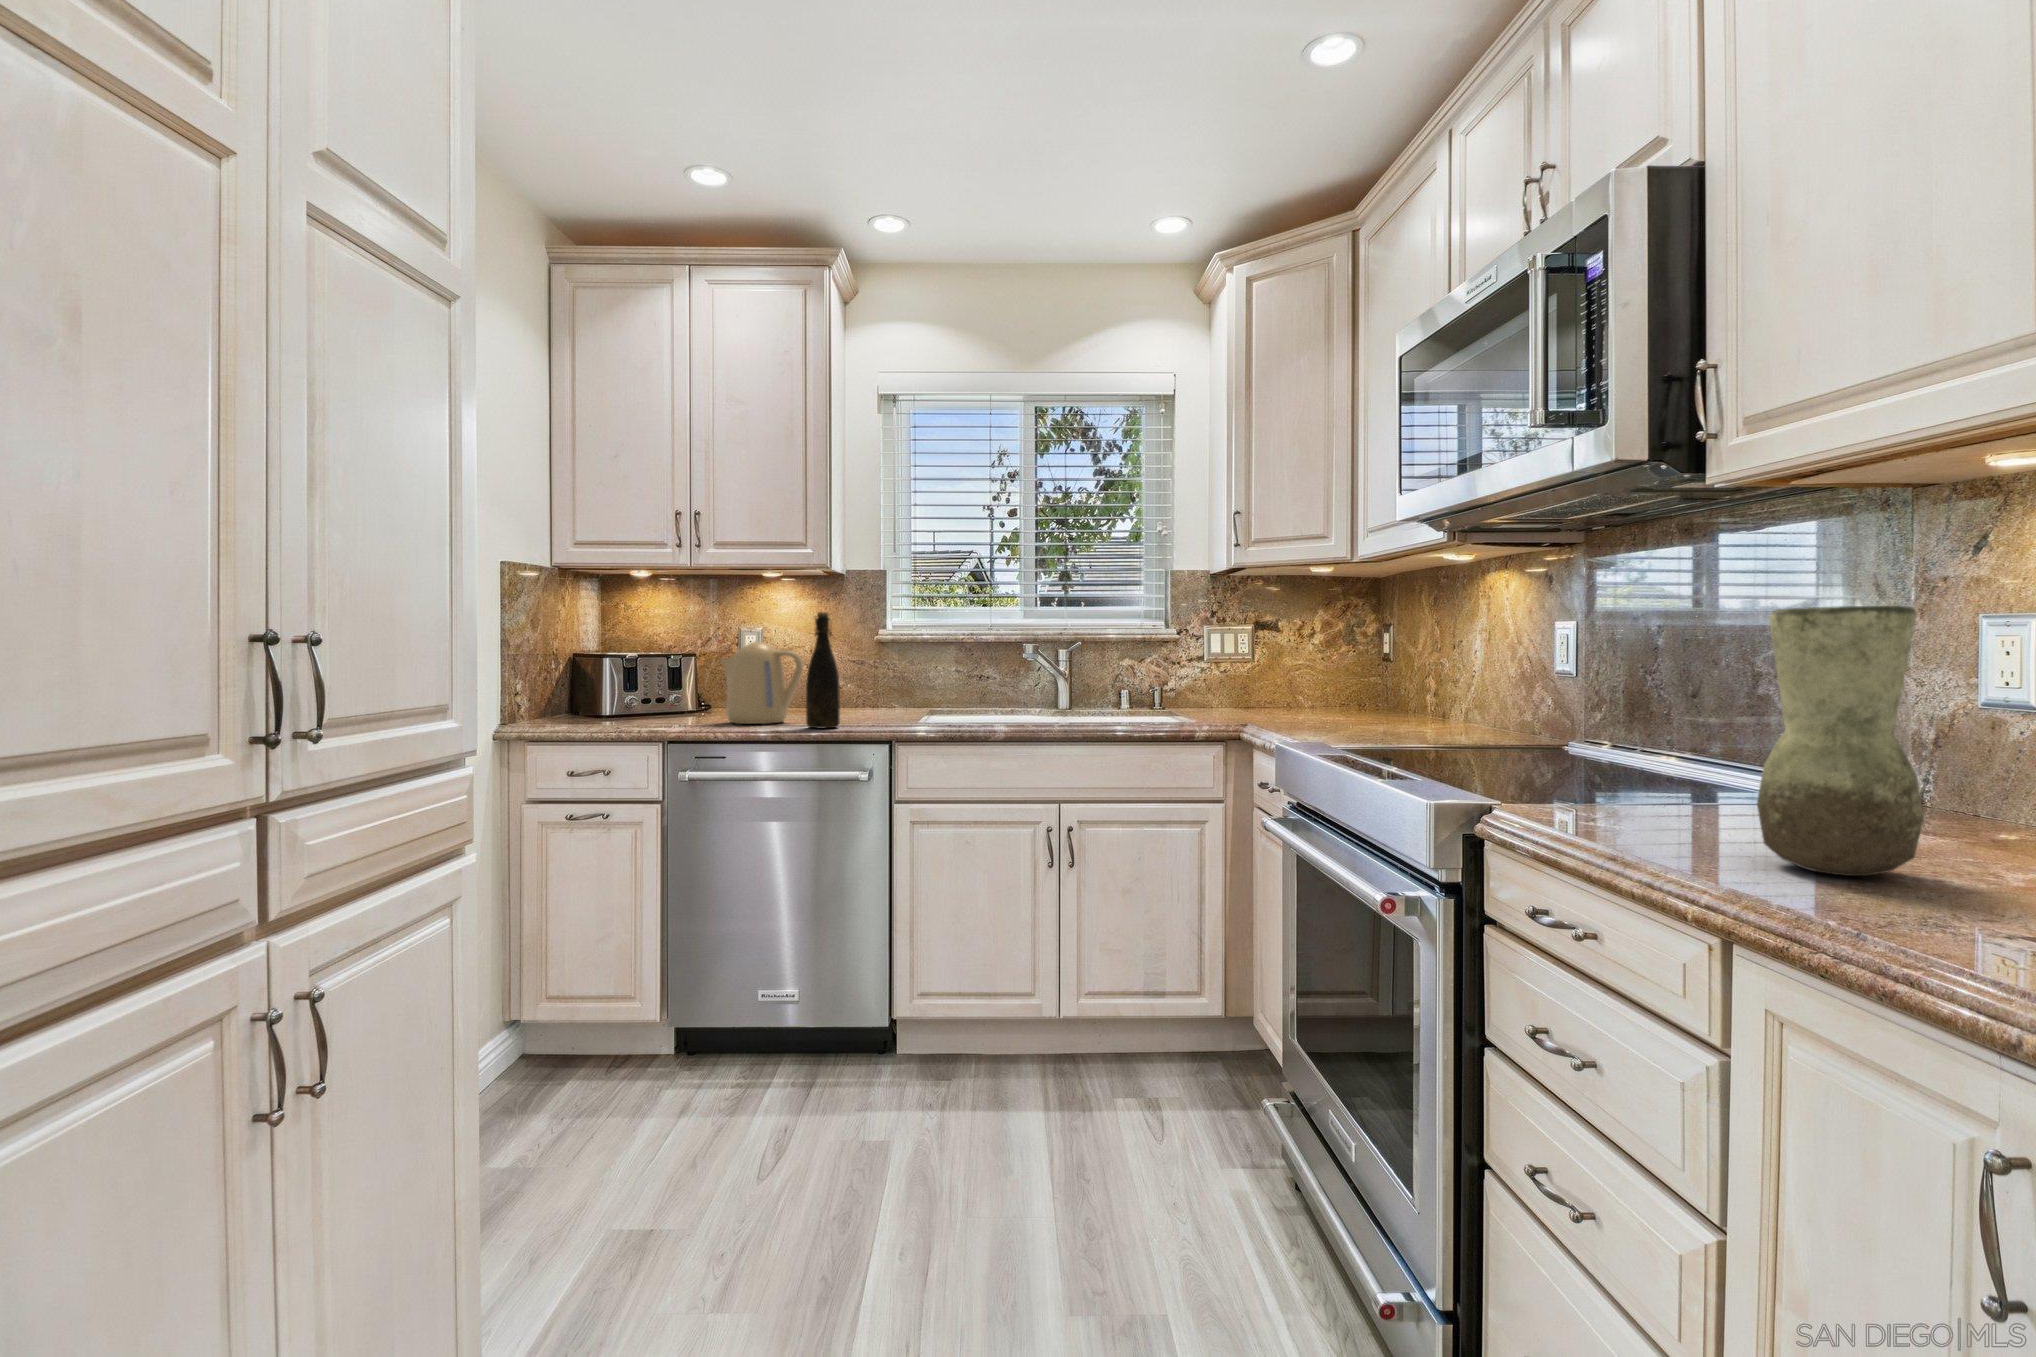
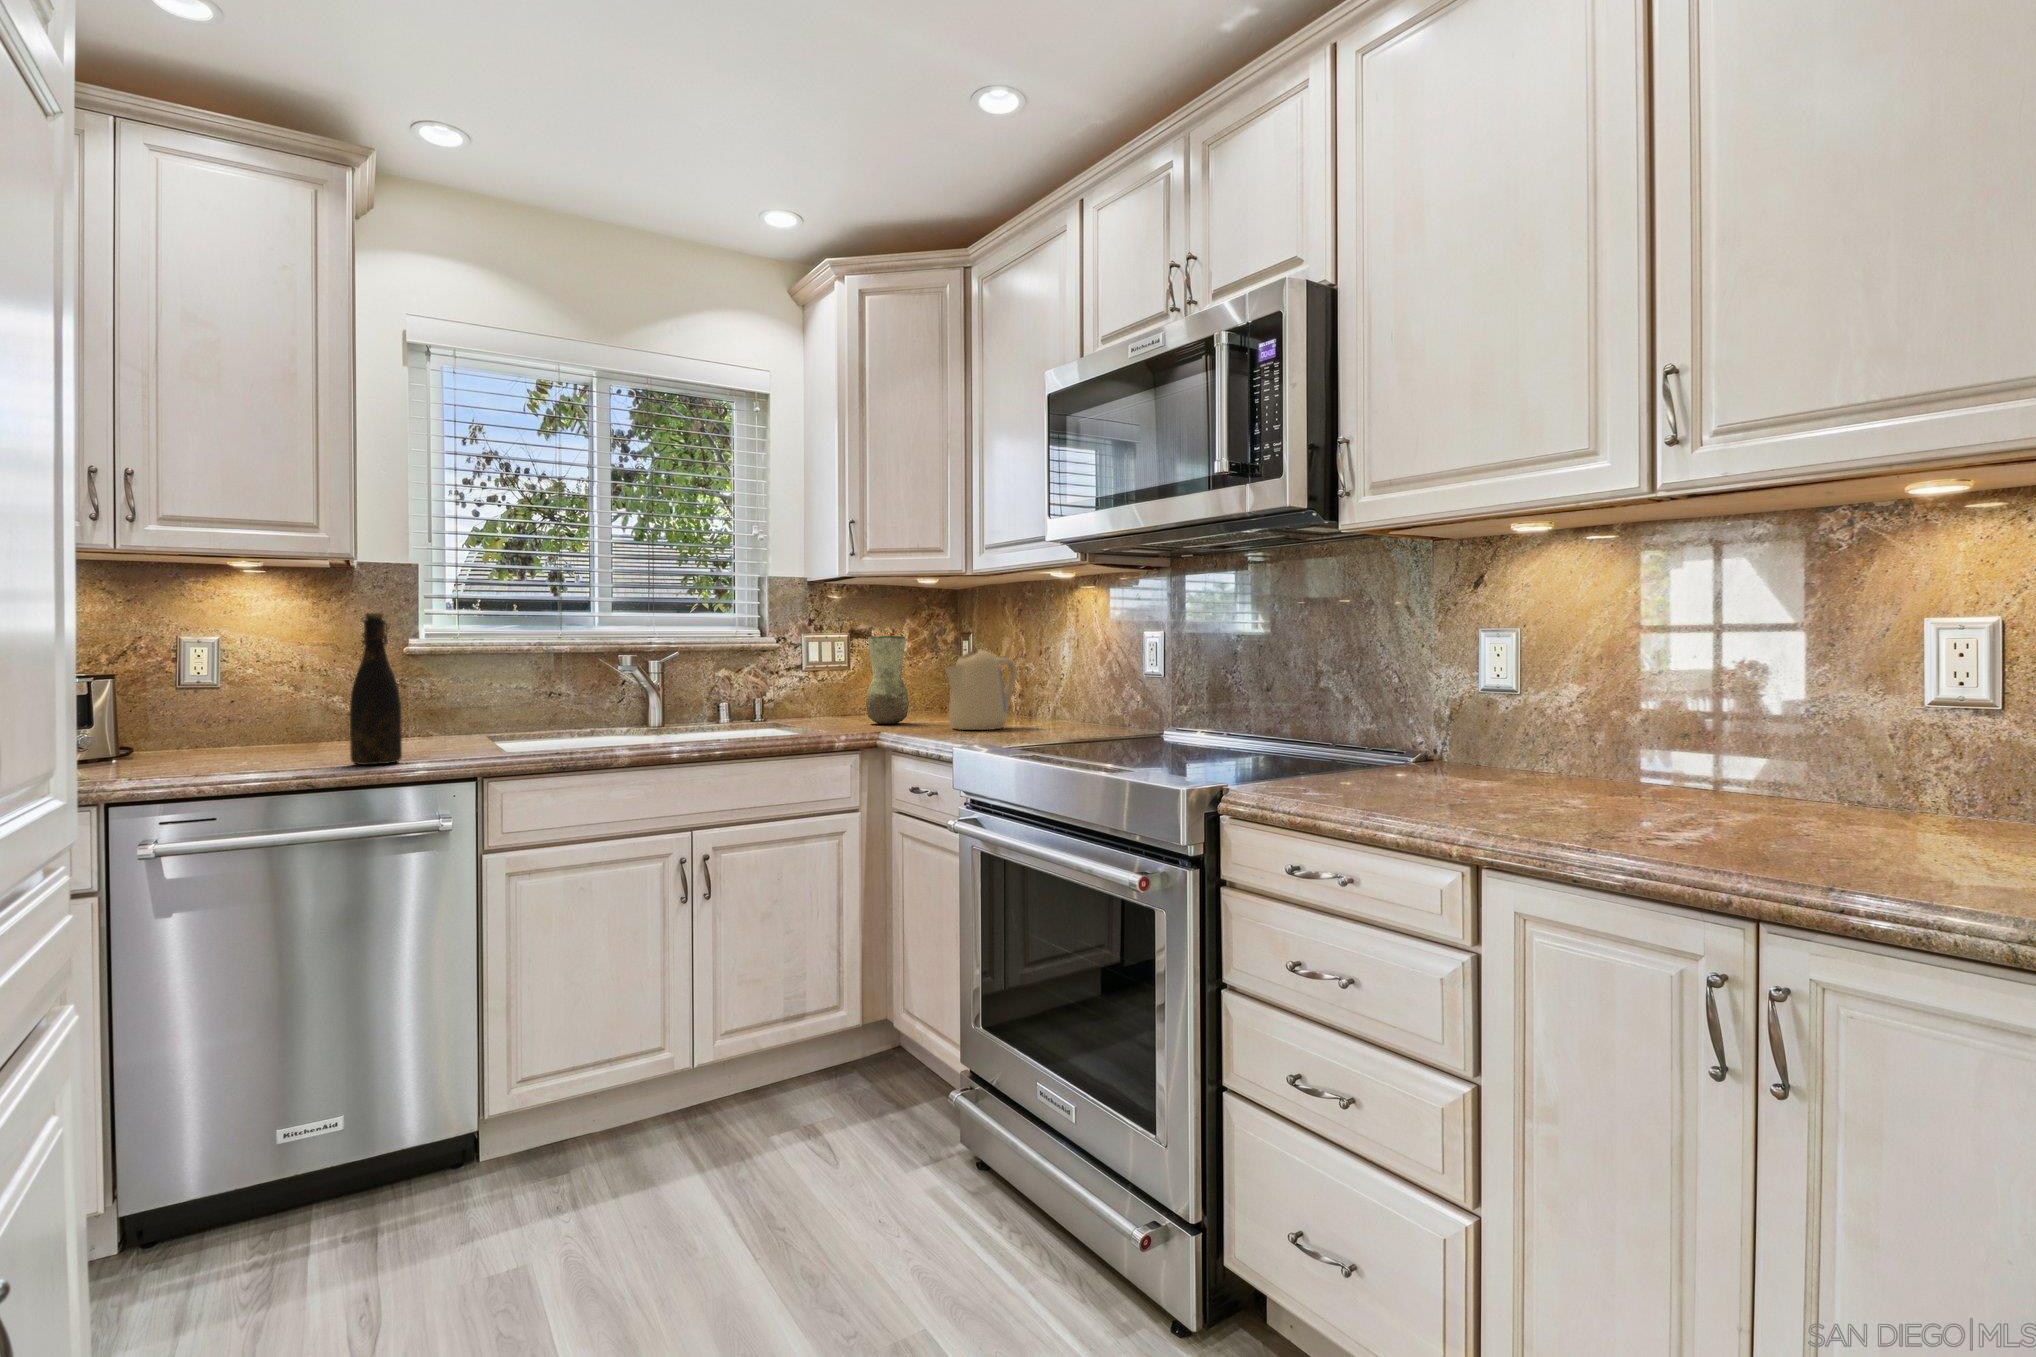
vase: present [1757,606,1924,876] -> present [866,636,909,724]
kettle: present [719,641,803,724] -> present [945,649,1017,730]

